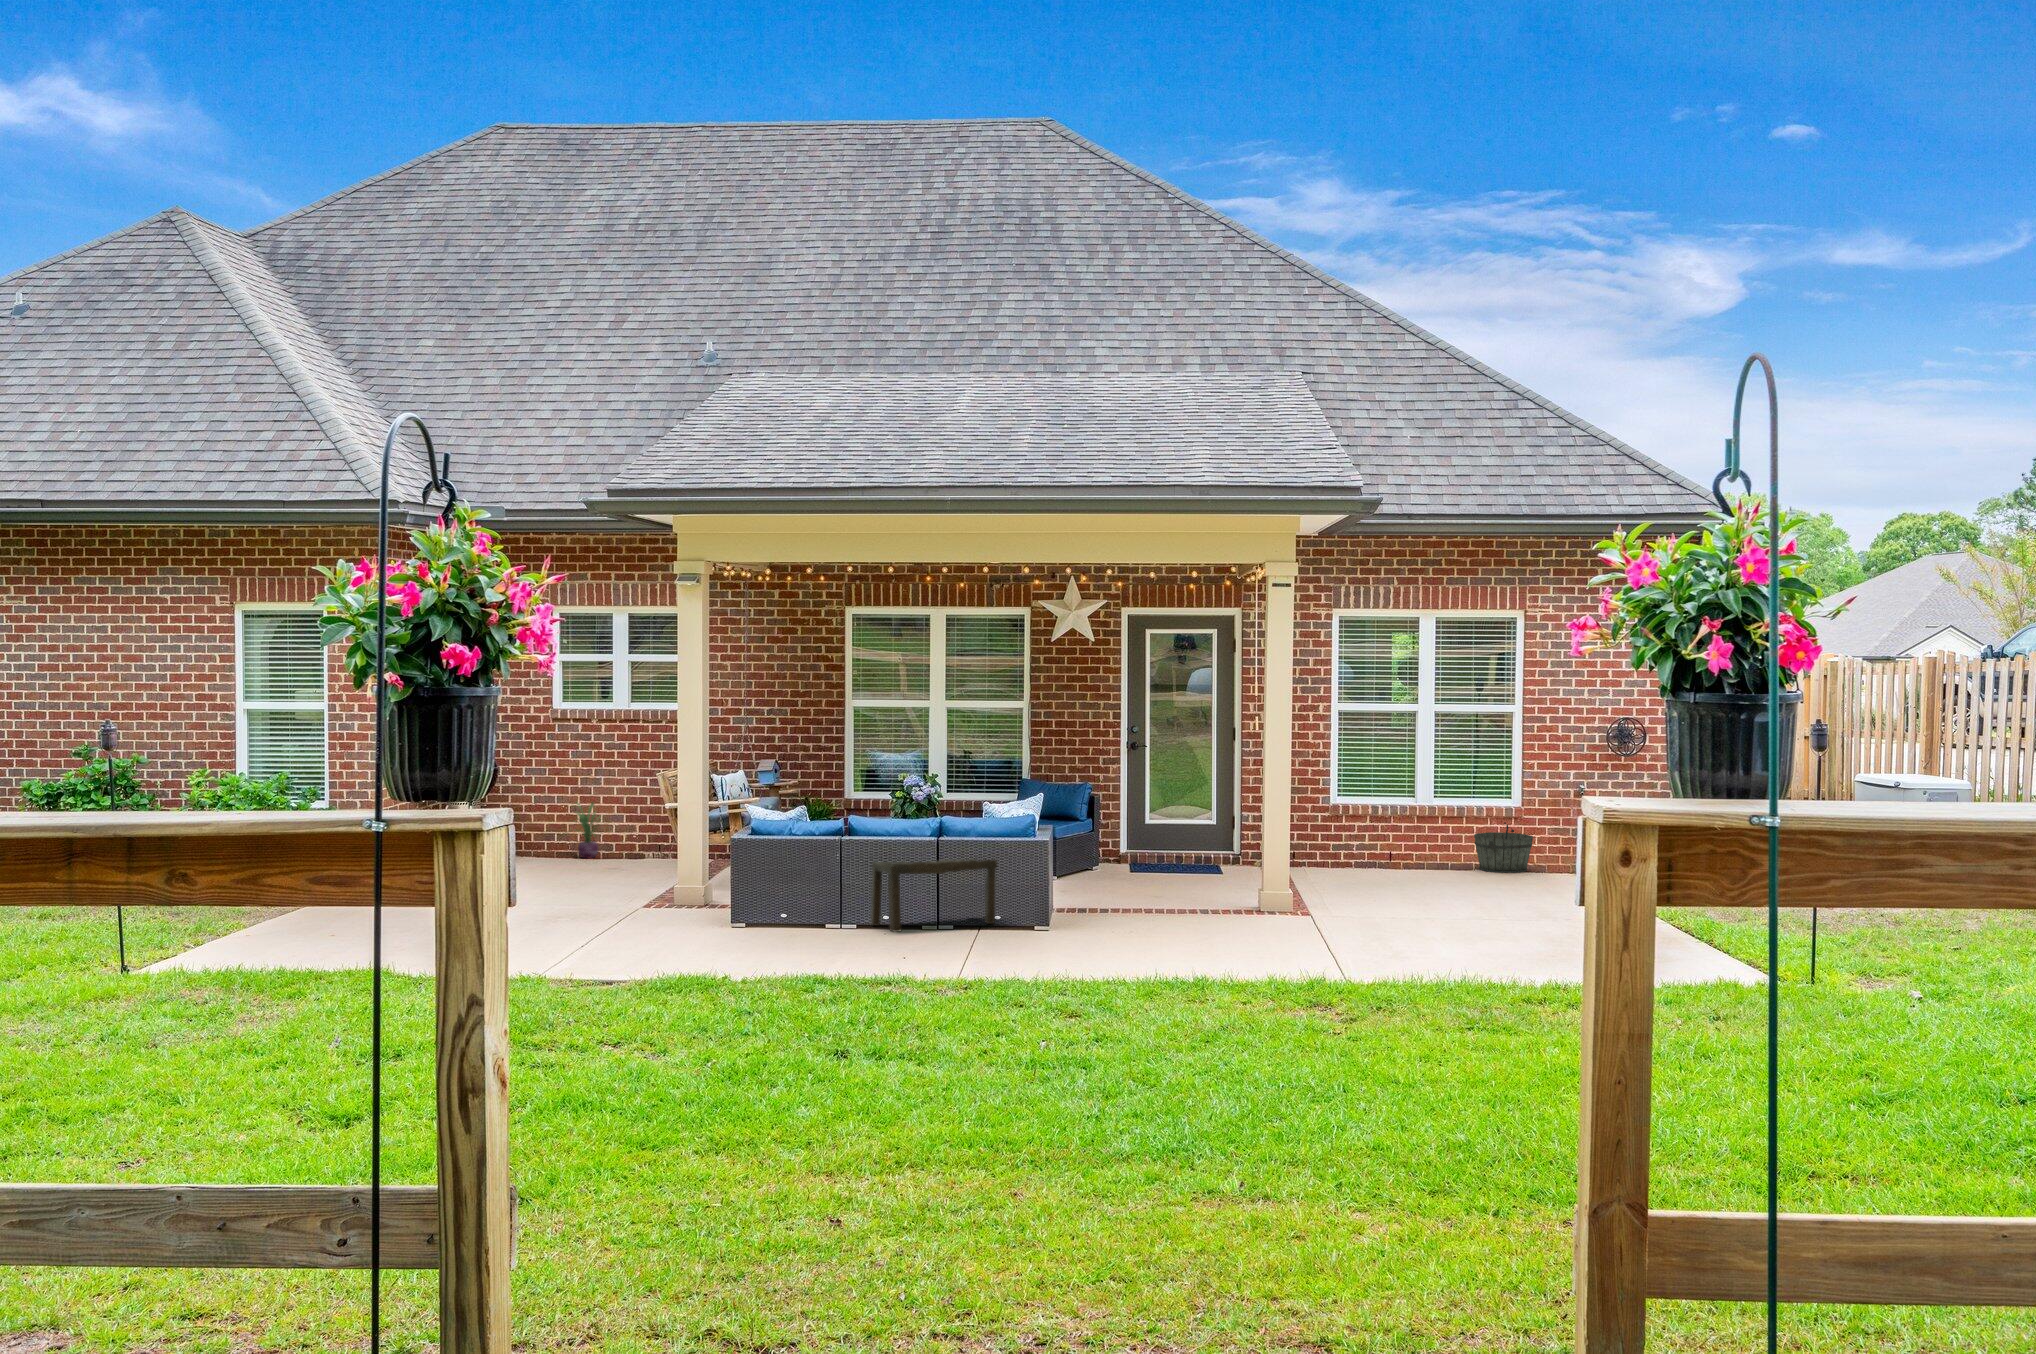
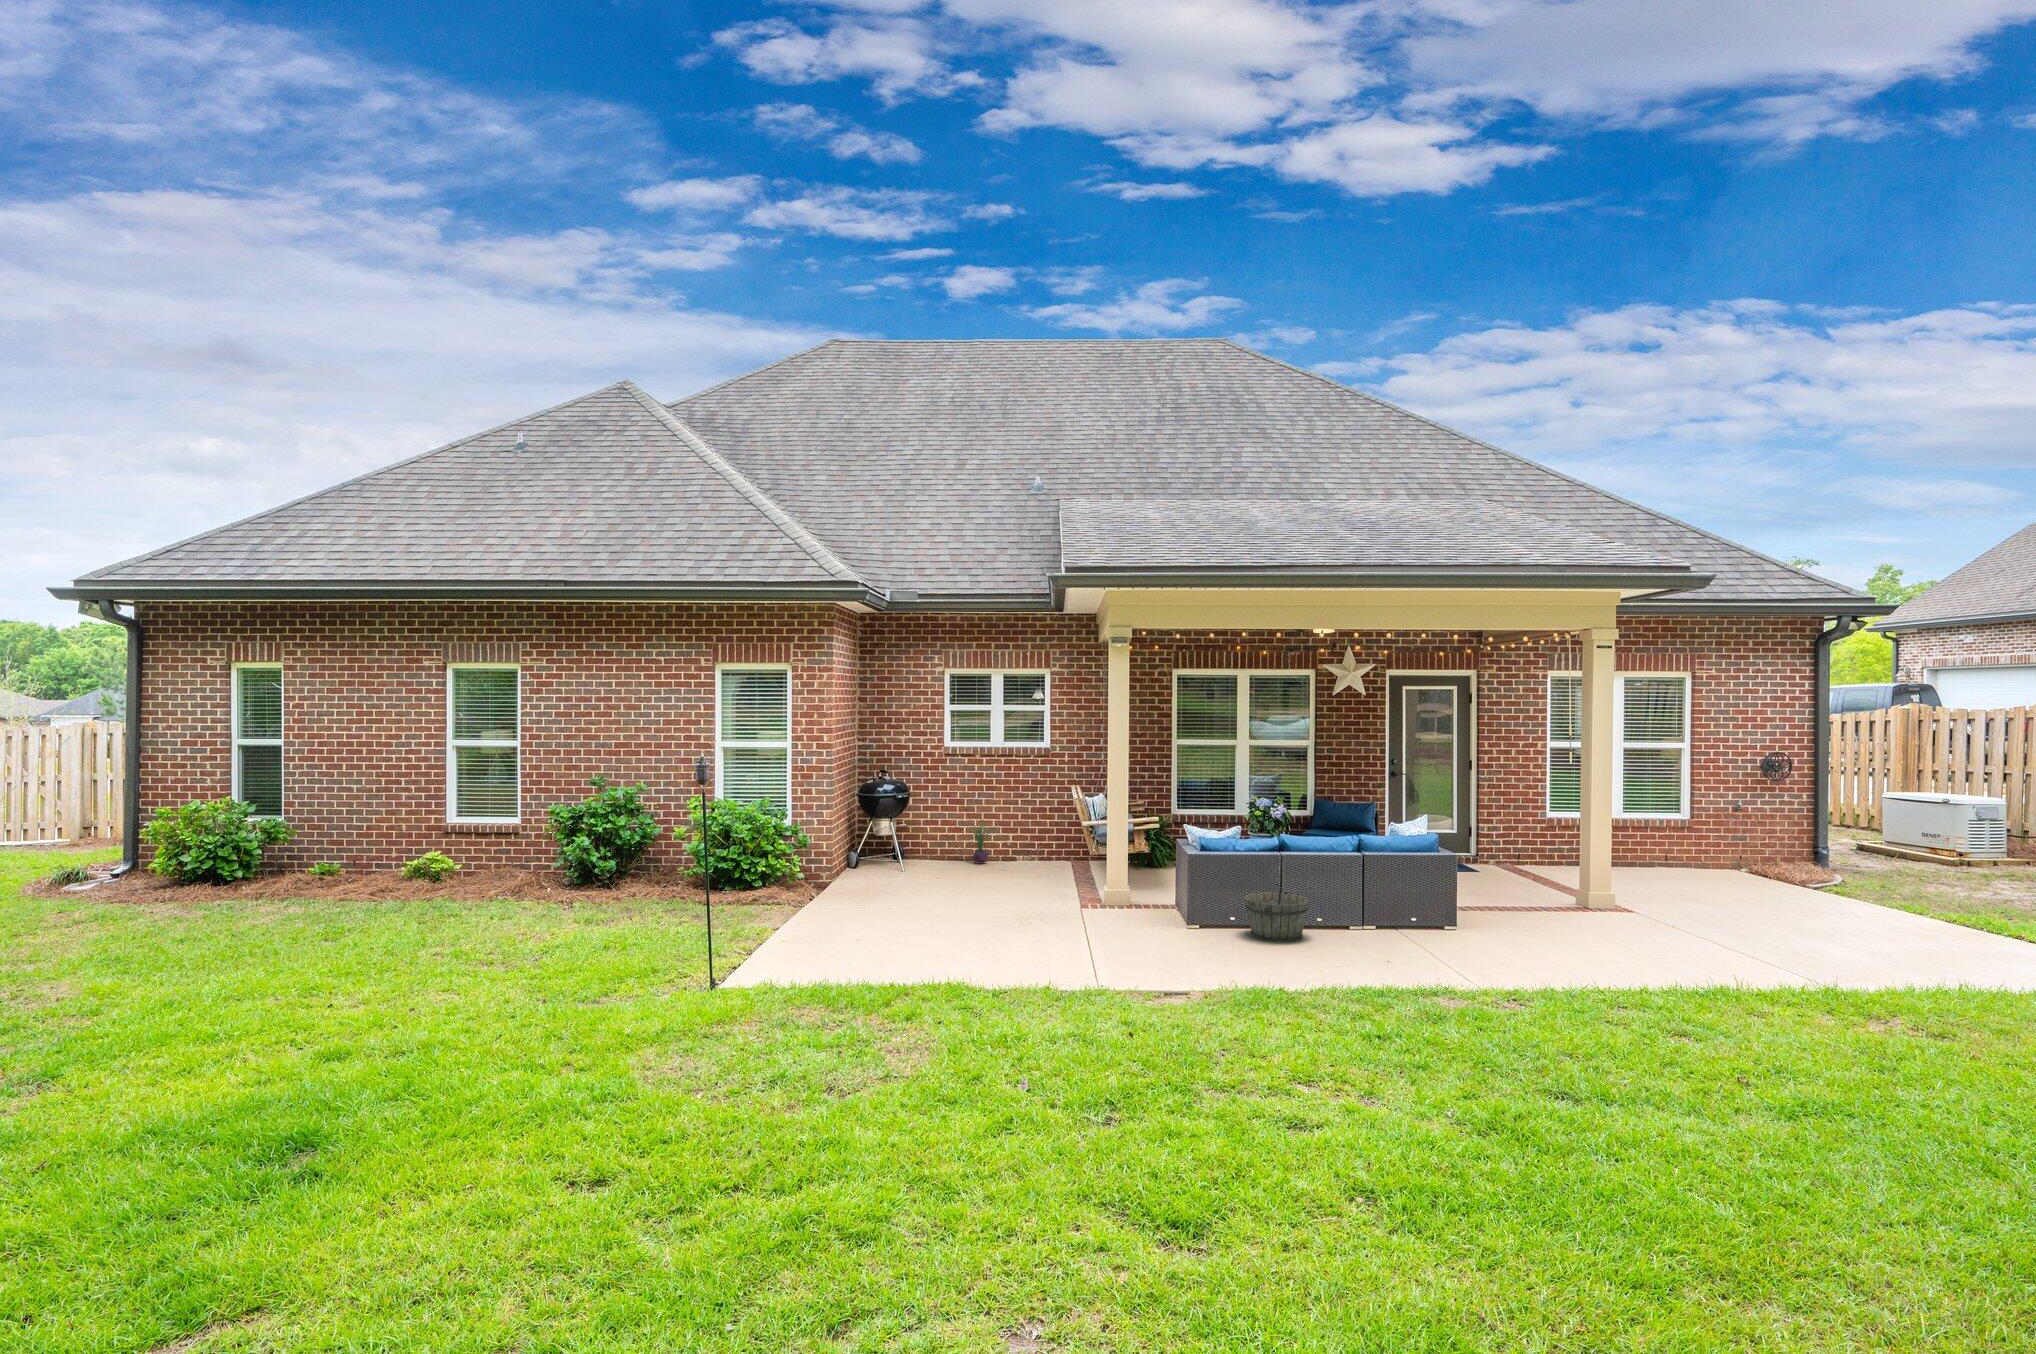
wooden bucket: present [1474,822,1533,873] -> present [1245,884,1308,942]
bench: present [870,859,997,932] -> none [1345,875,1452,950]

